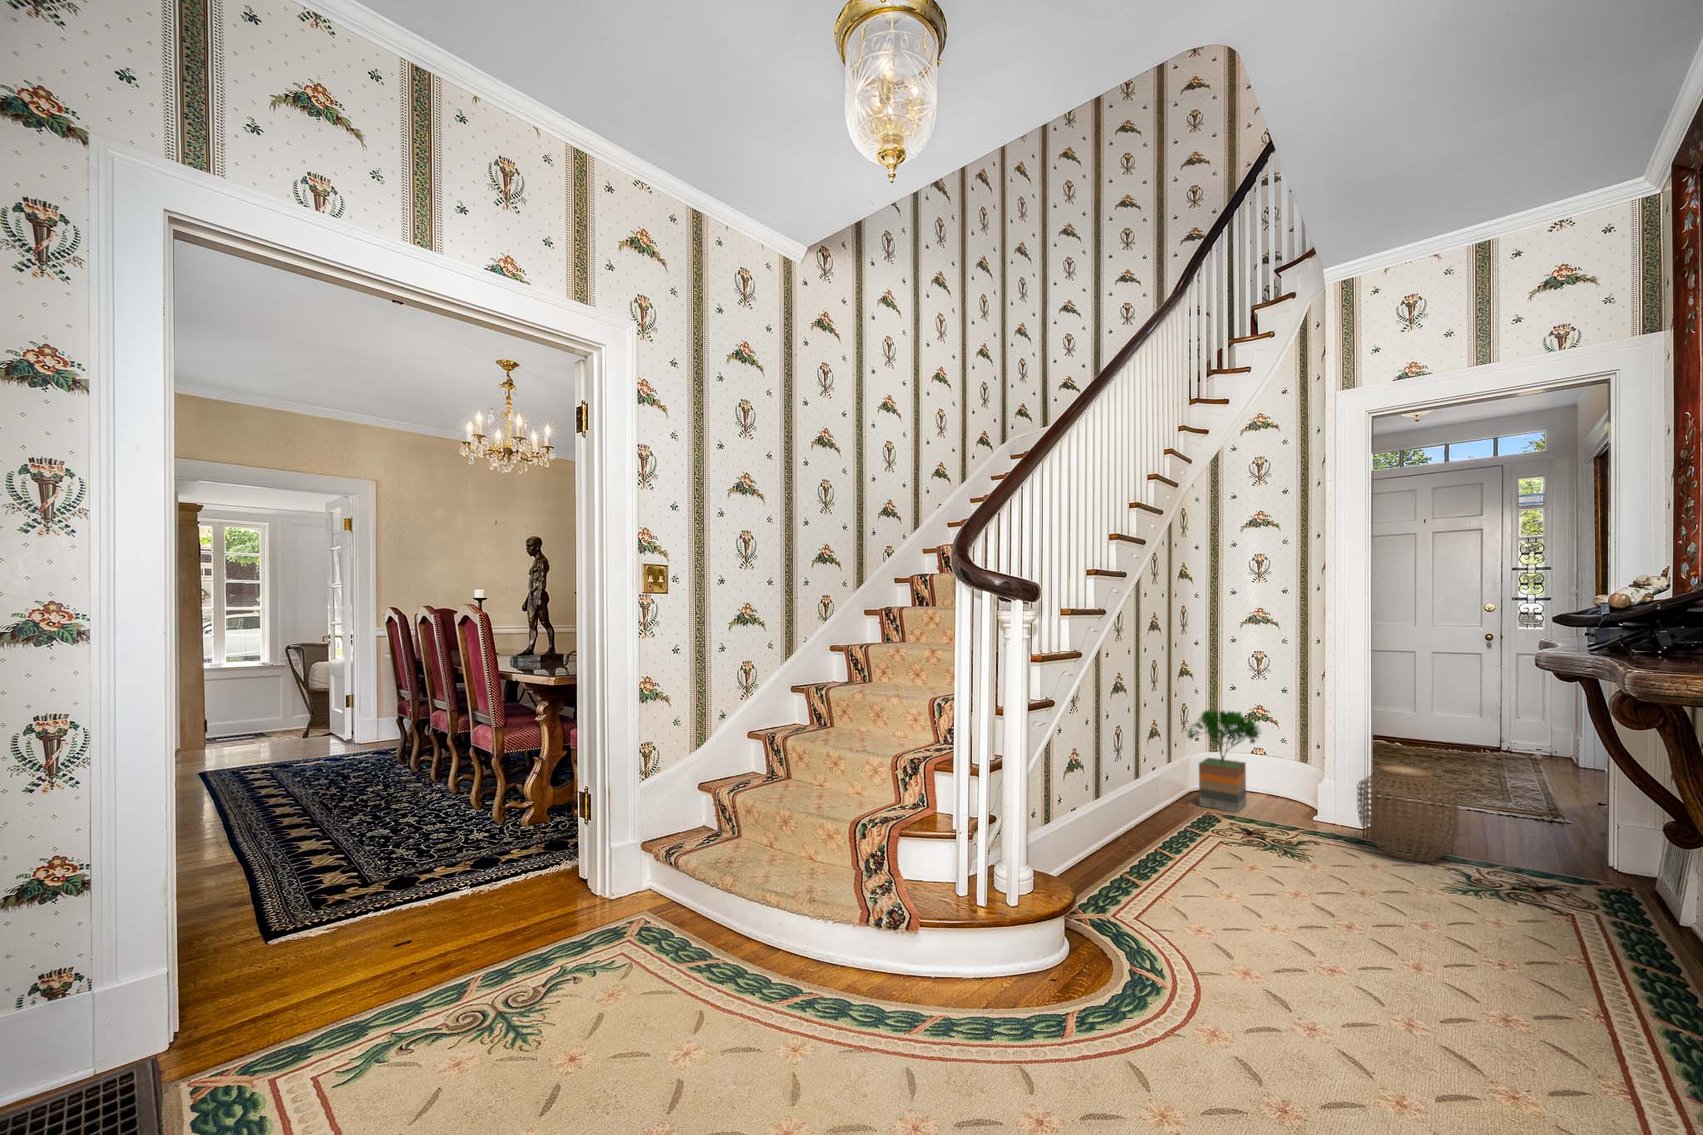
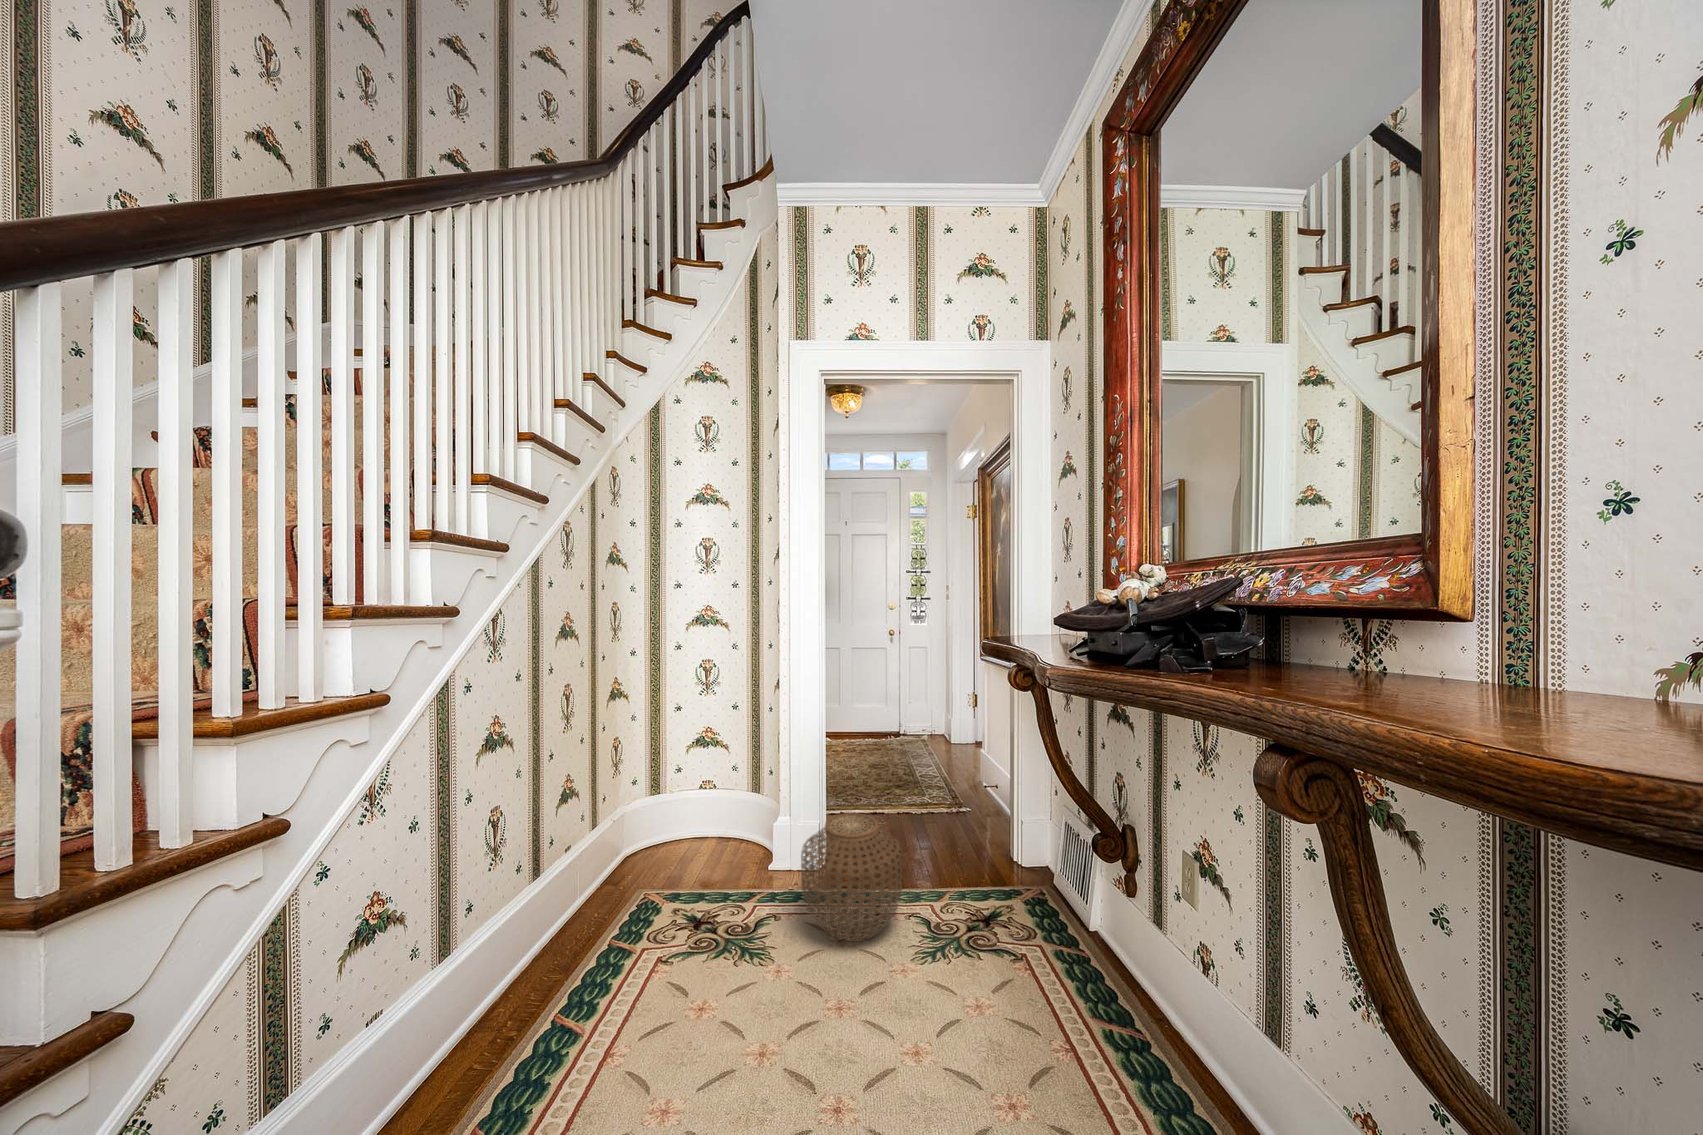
potted tree: present [1188,710,1260,812] -> none [606,746,707,889]

